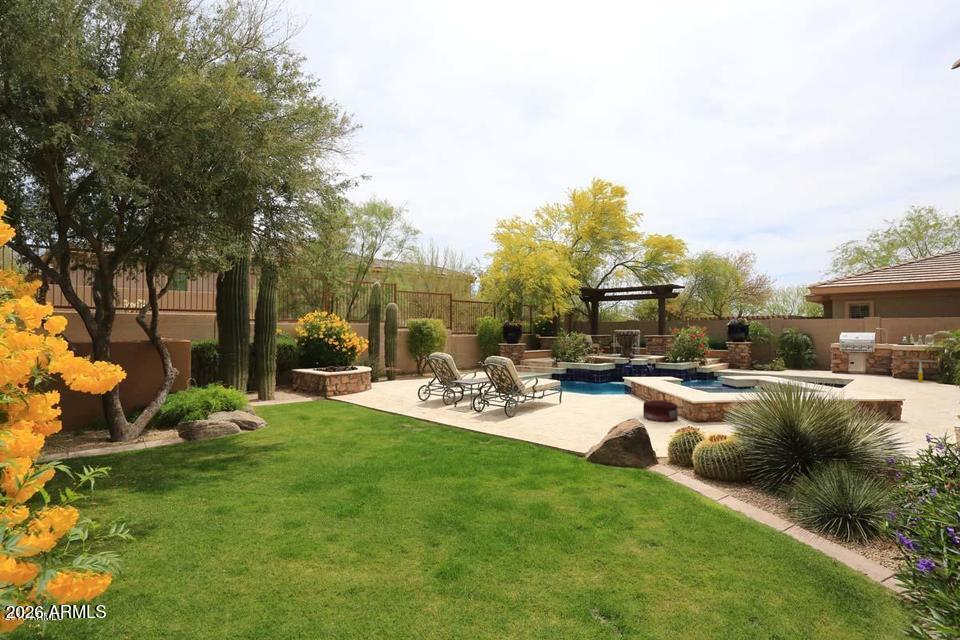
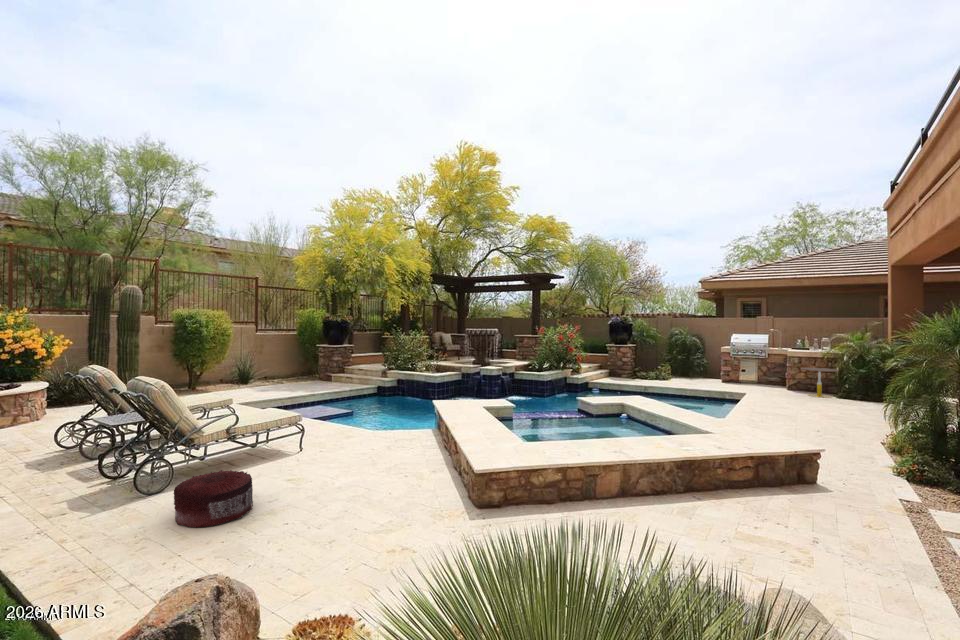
pouf: present [643,400,678,422] -> present [174,470,253,528]

